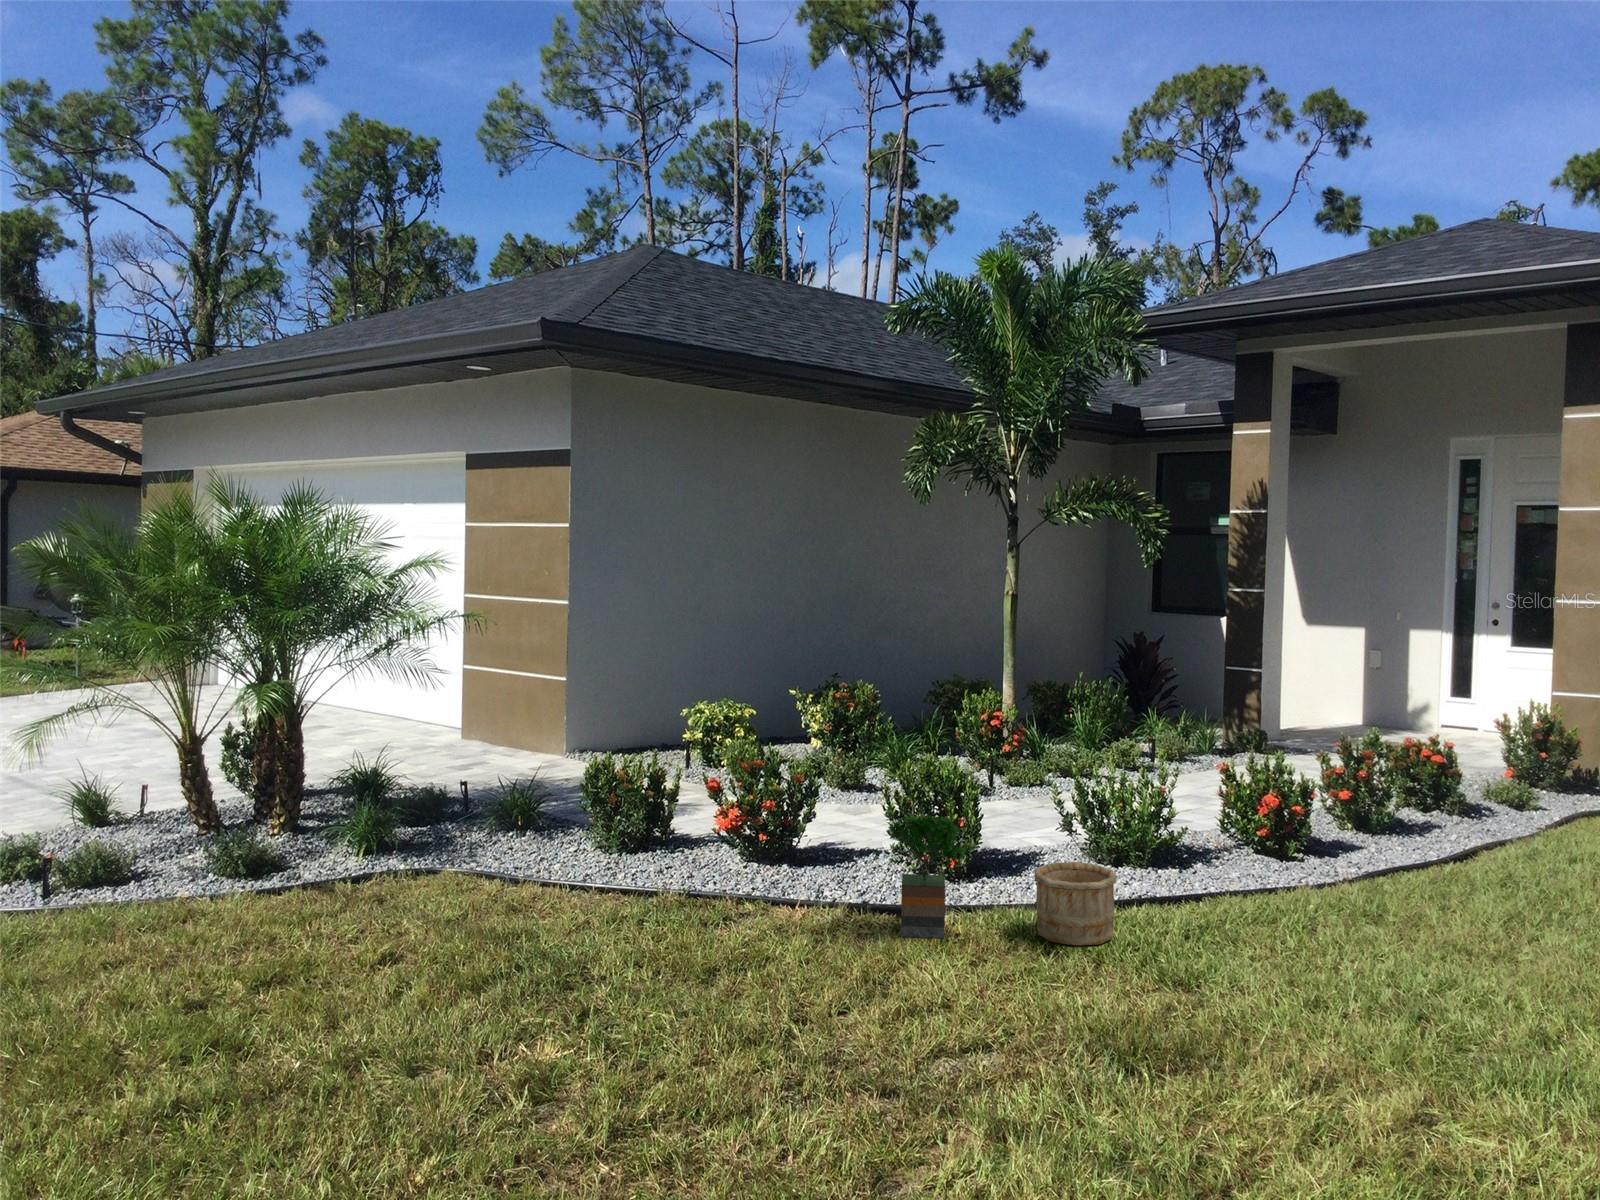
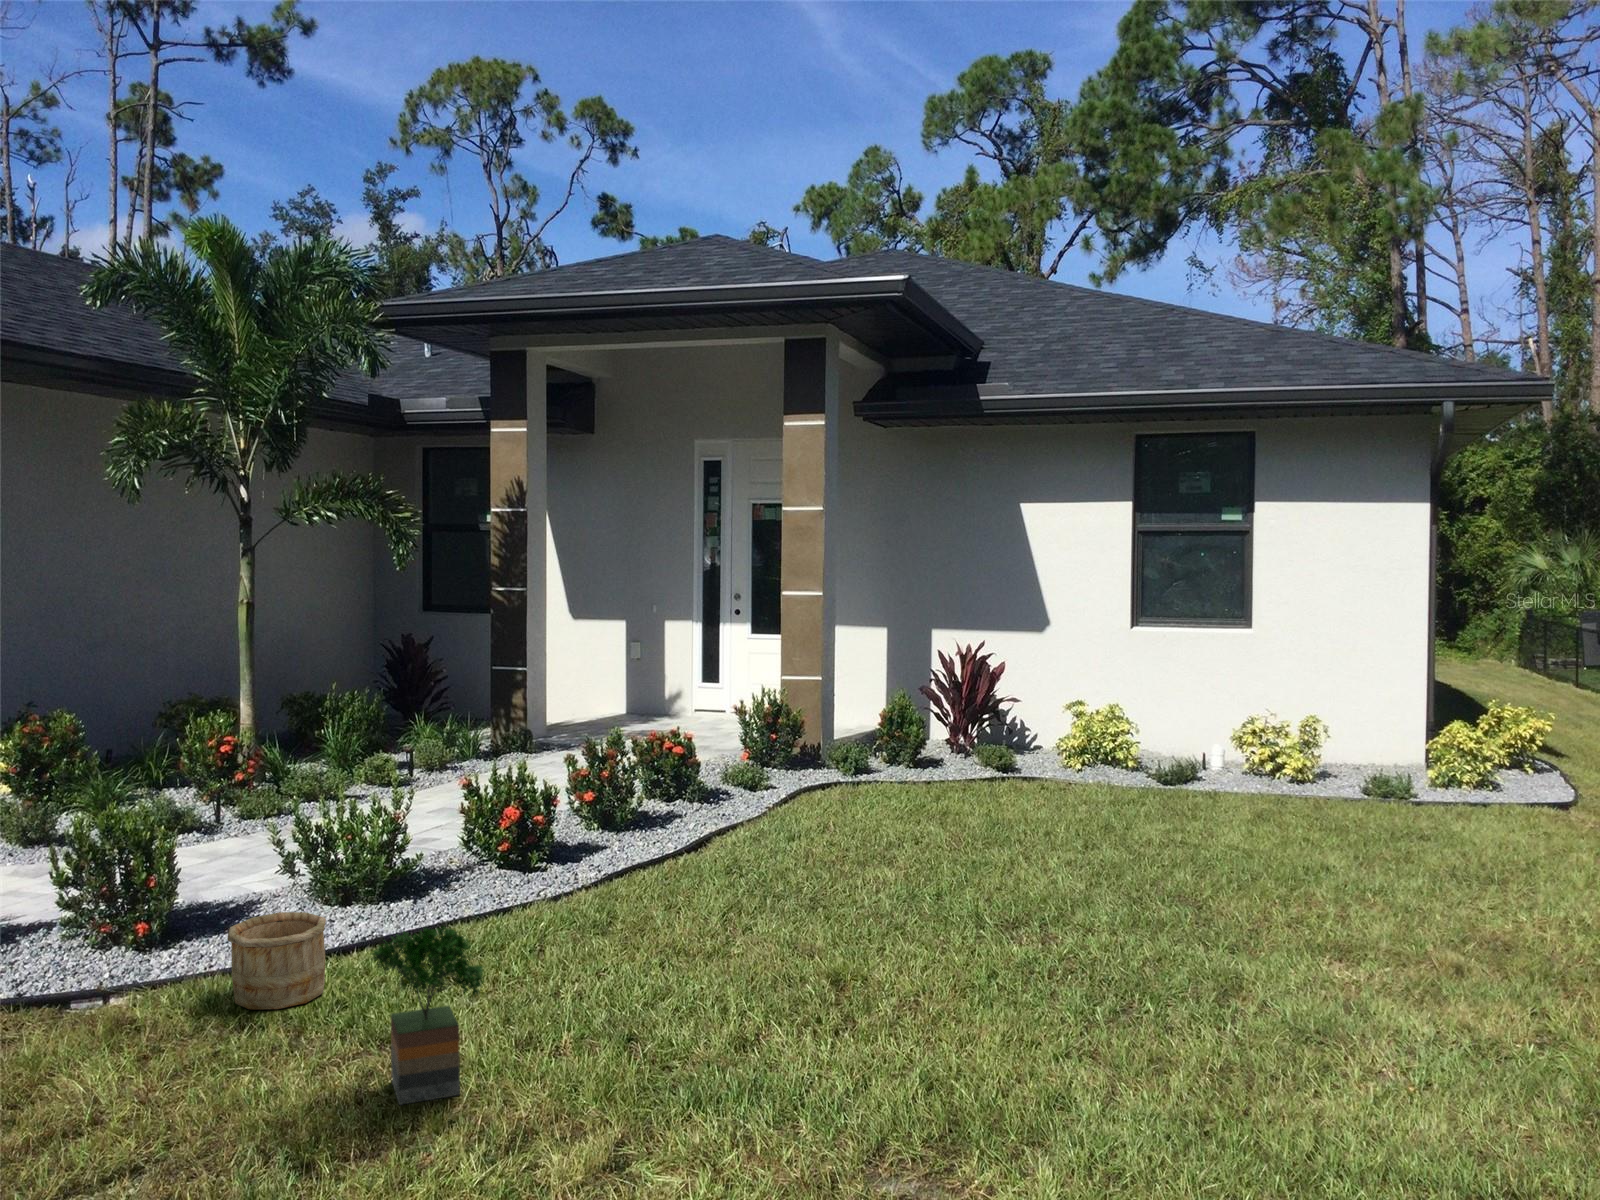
potted tree: present [888,814,966,939] -> present [371,927,484,1105]

